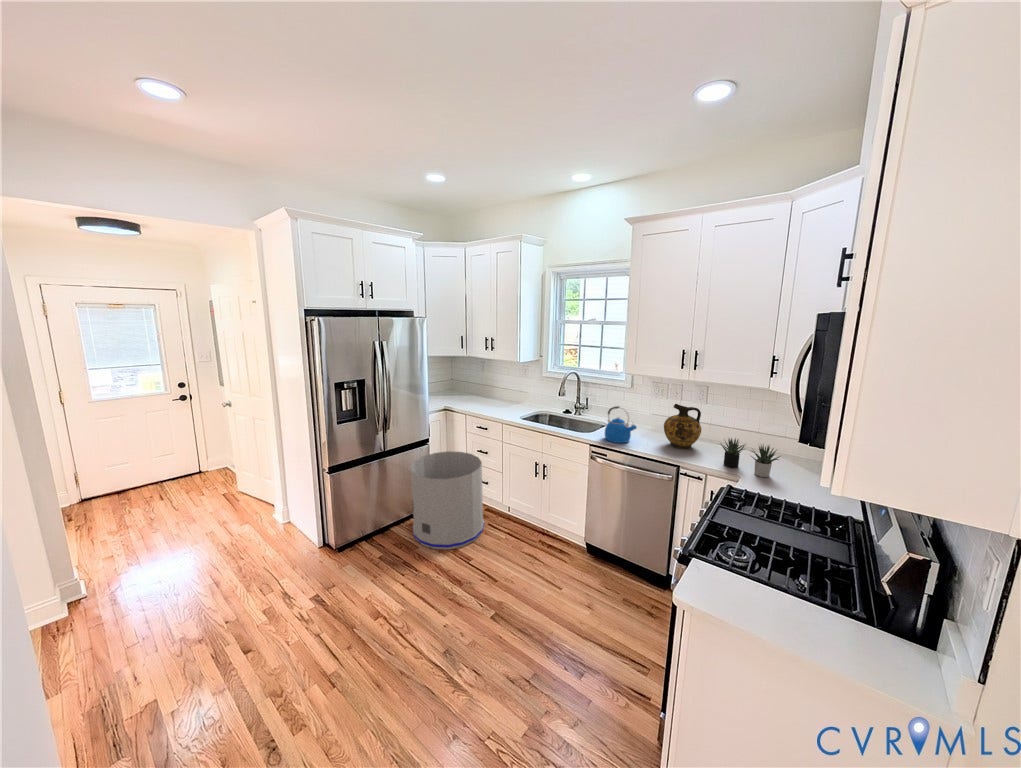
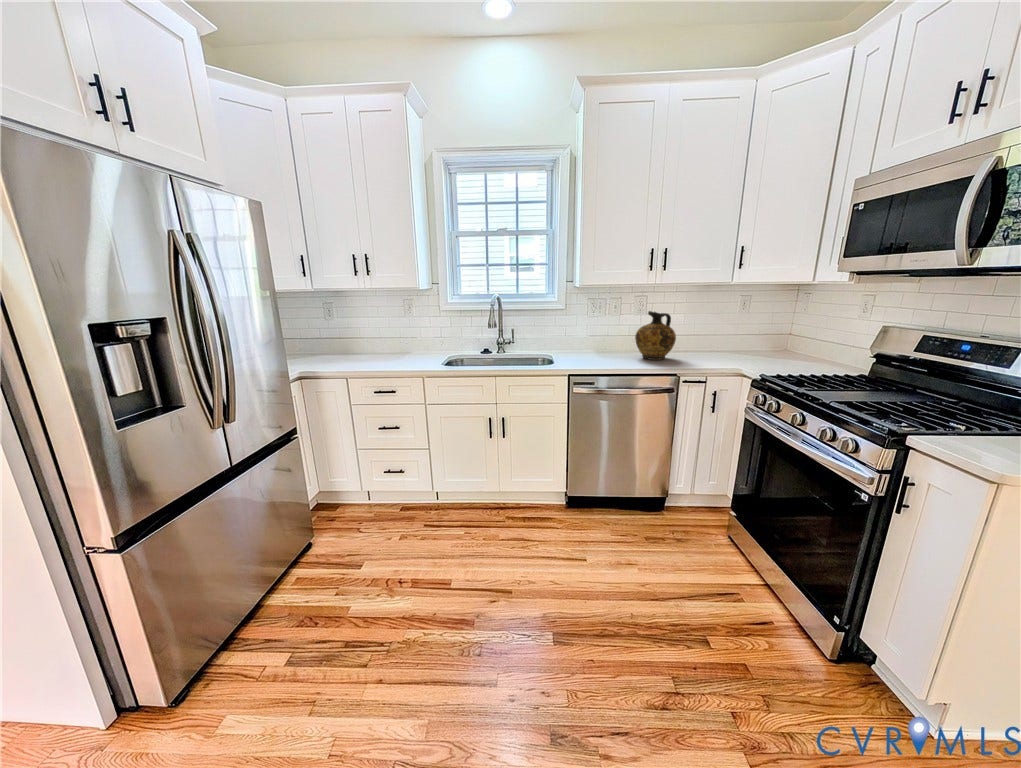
kettle: present [605,406,636,443] -> none [579,321,619,366]
succulent plant: present [721,439,780,477] -> none [709,331,778,366]
trash can: present [411,451,484,549] -> none [293,431,430,600]

